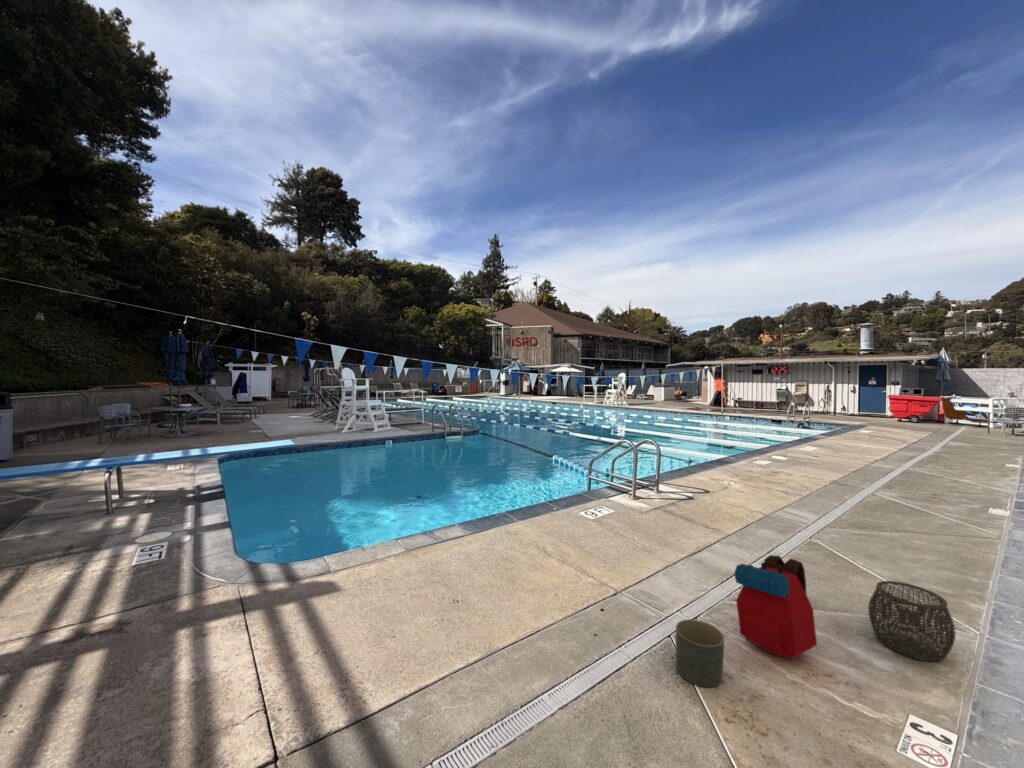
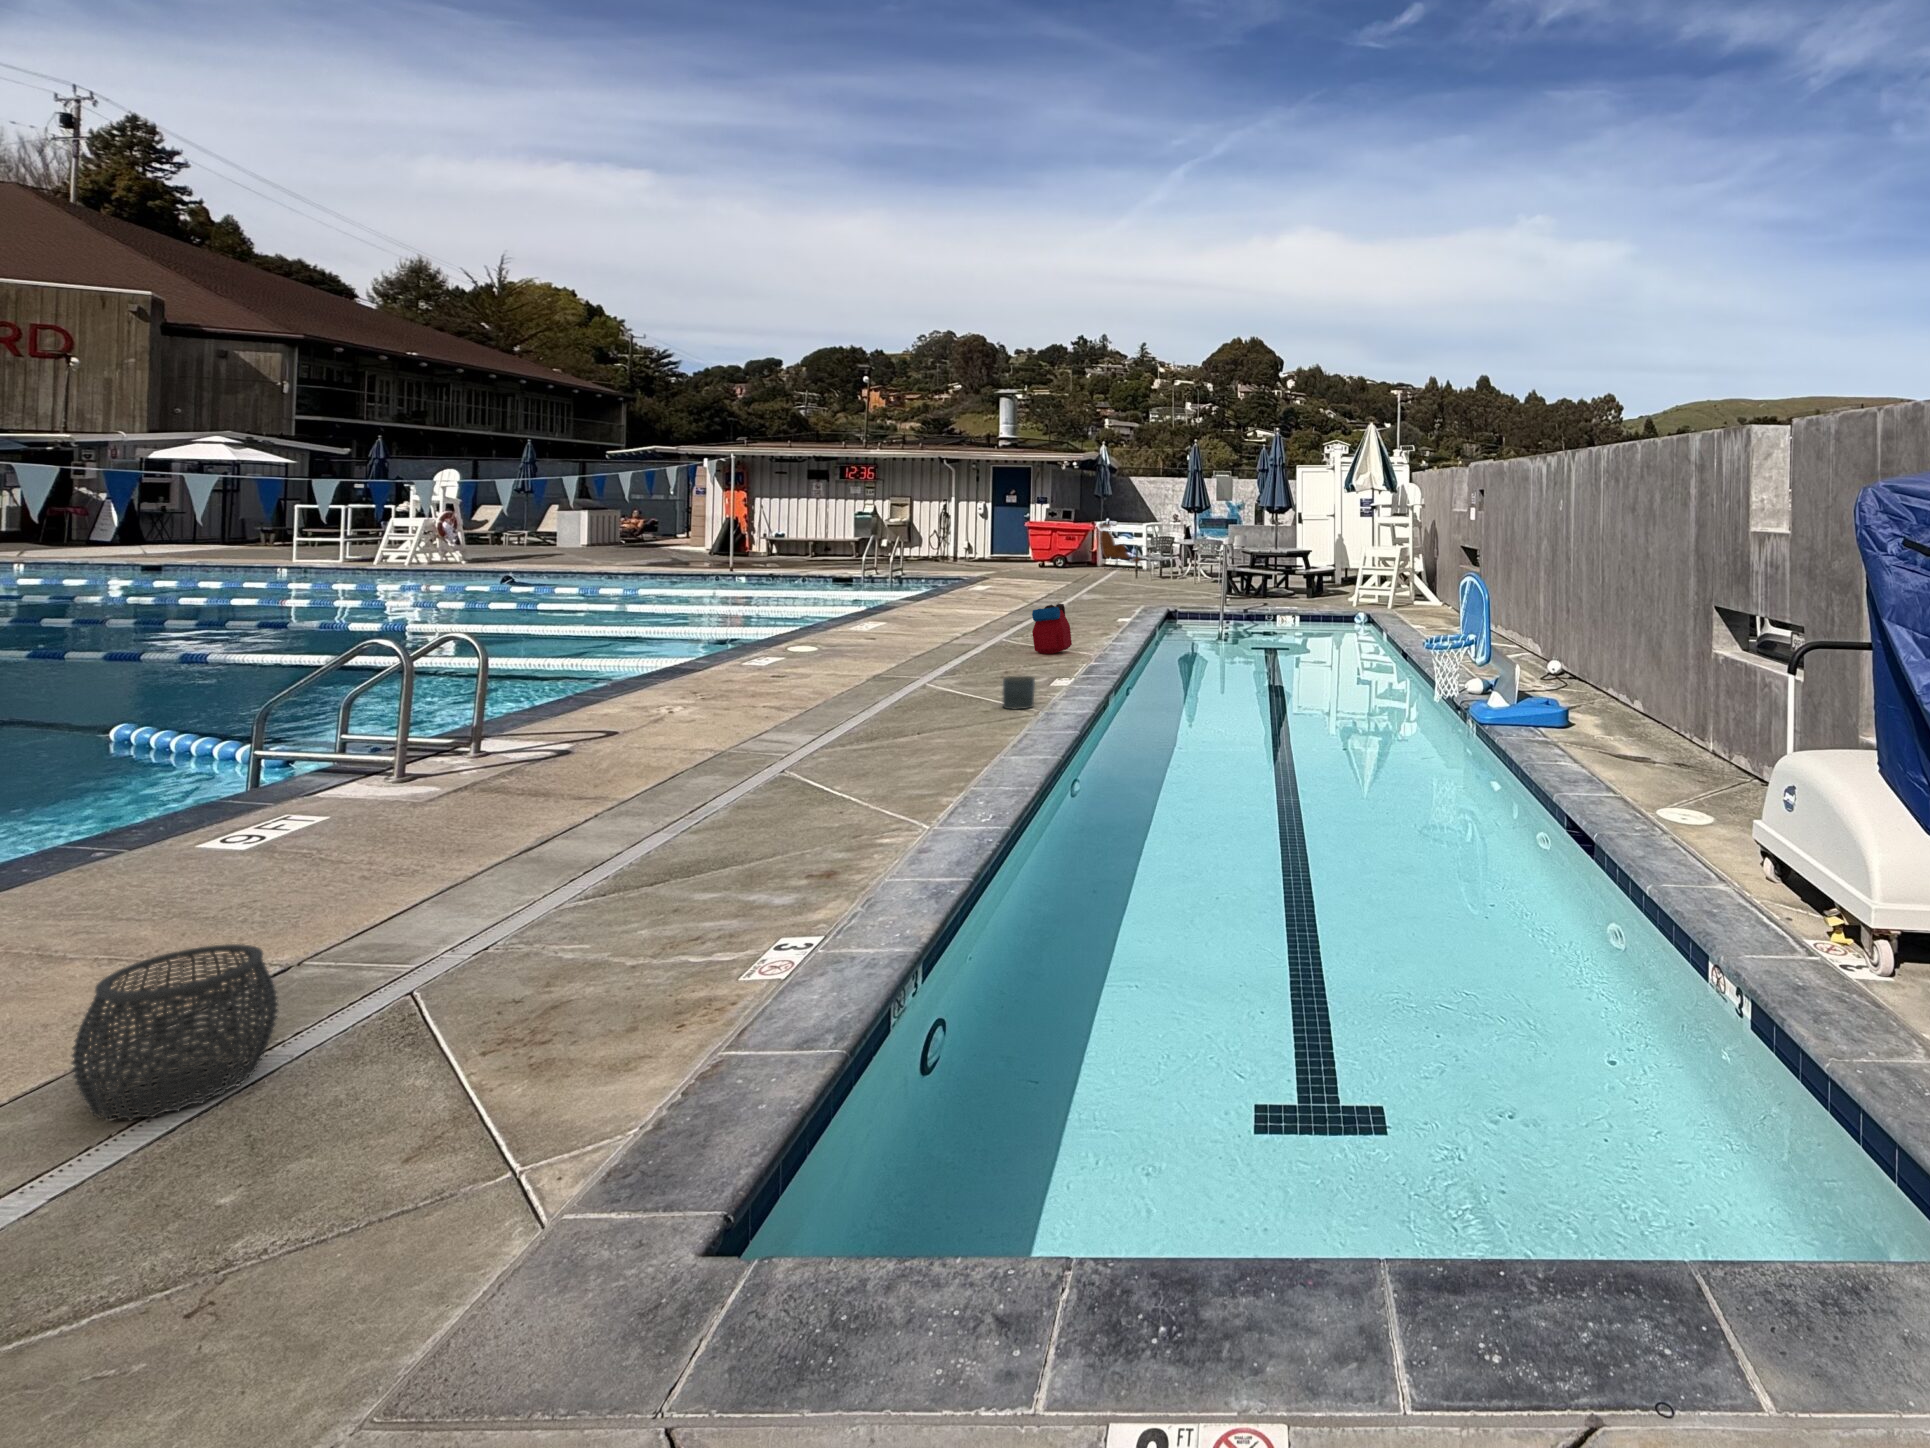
backpack: present [734,555,817,658] -> present [1032,604,1072,654]
woven basket: present [868,581,956,662] -> present [71,944,278,1121]
planter: present [676,620,724,687] -> present [1003,676,1035,709]

